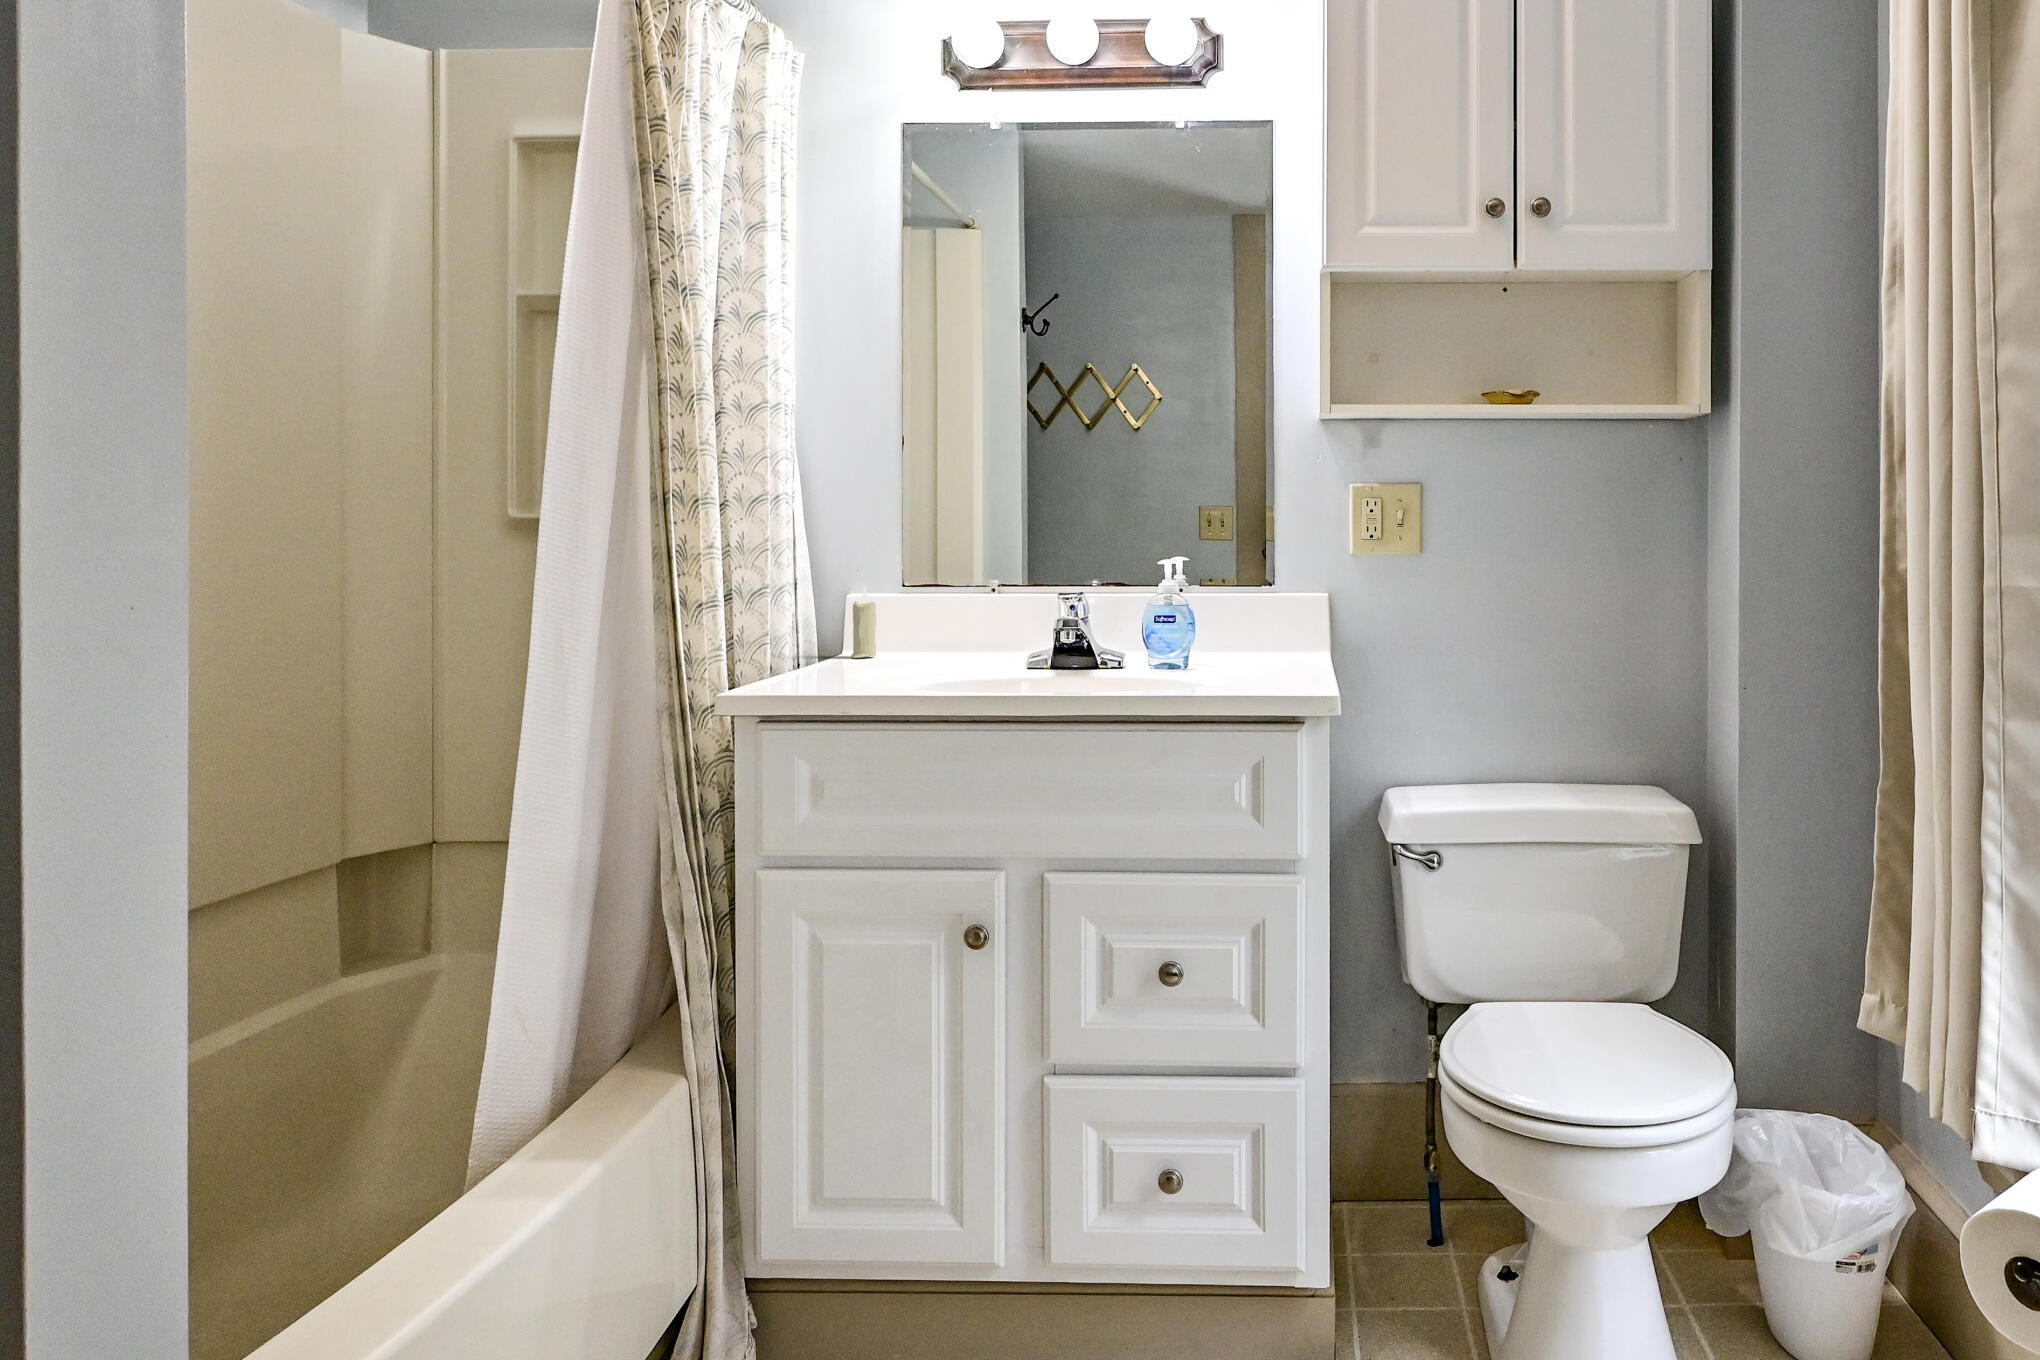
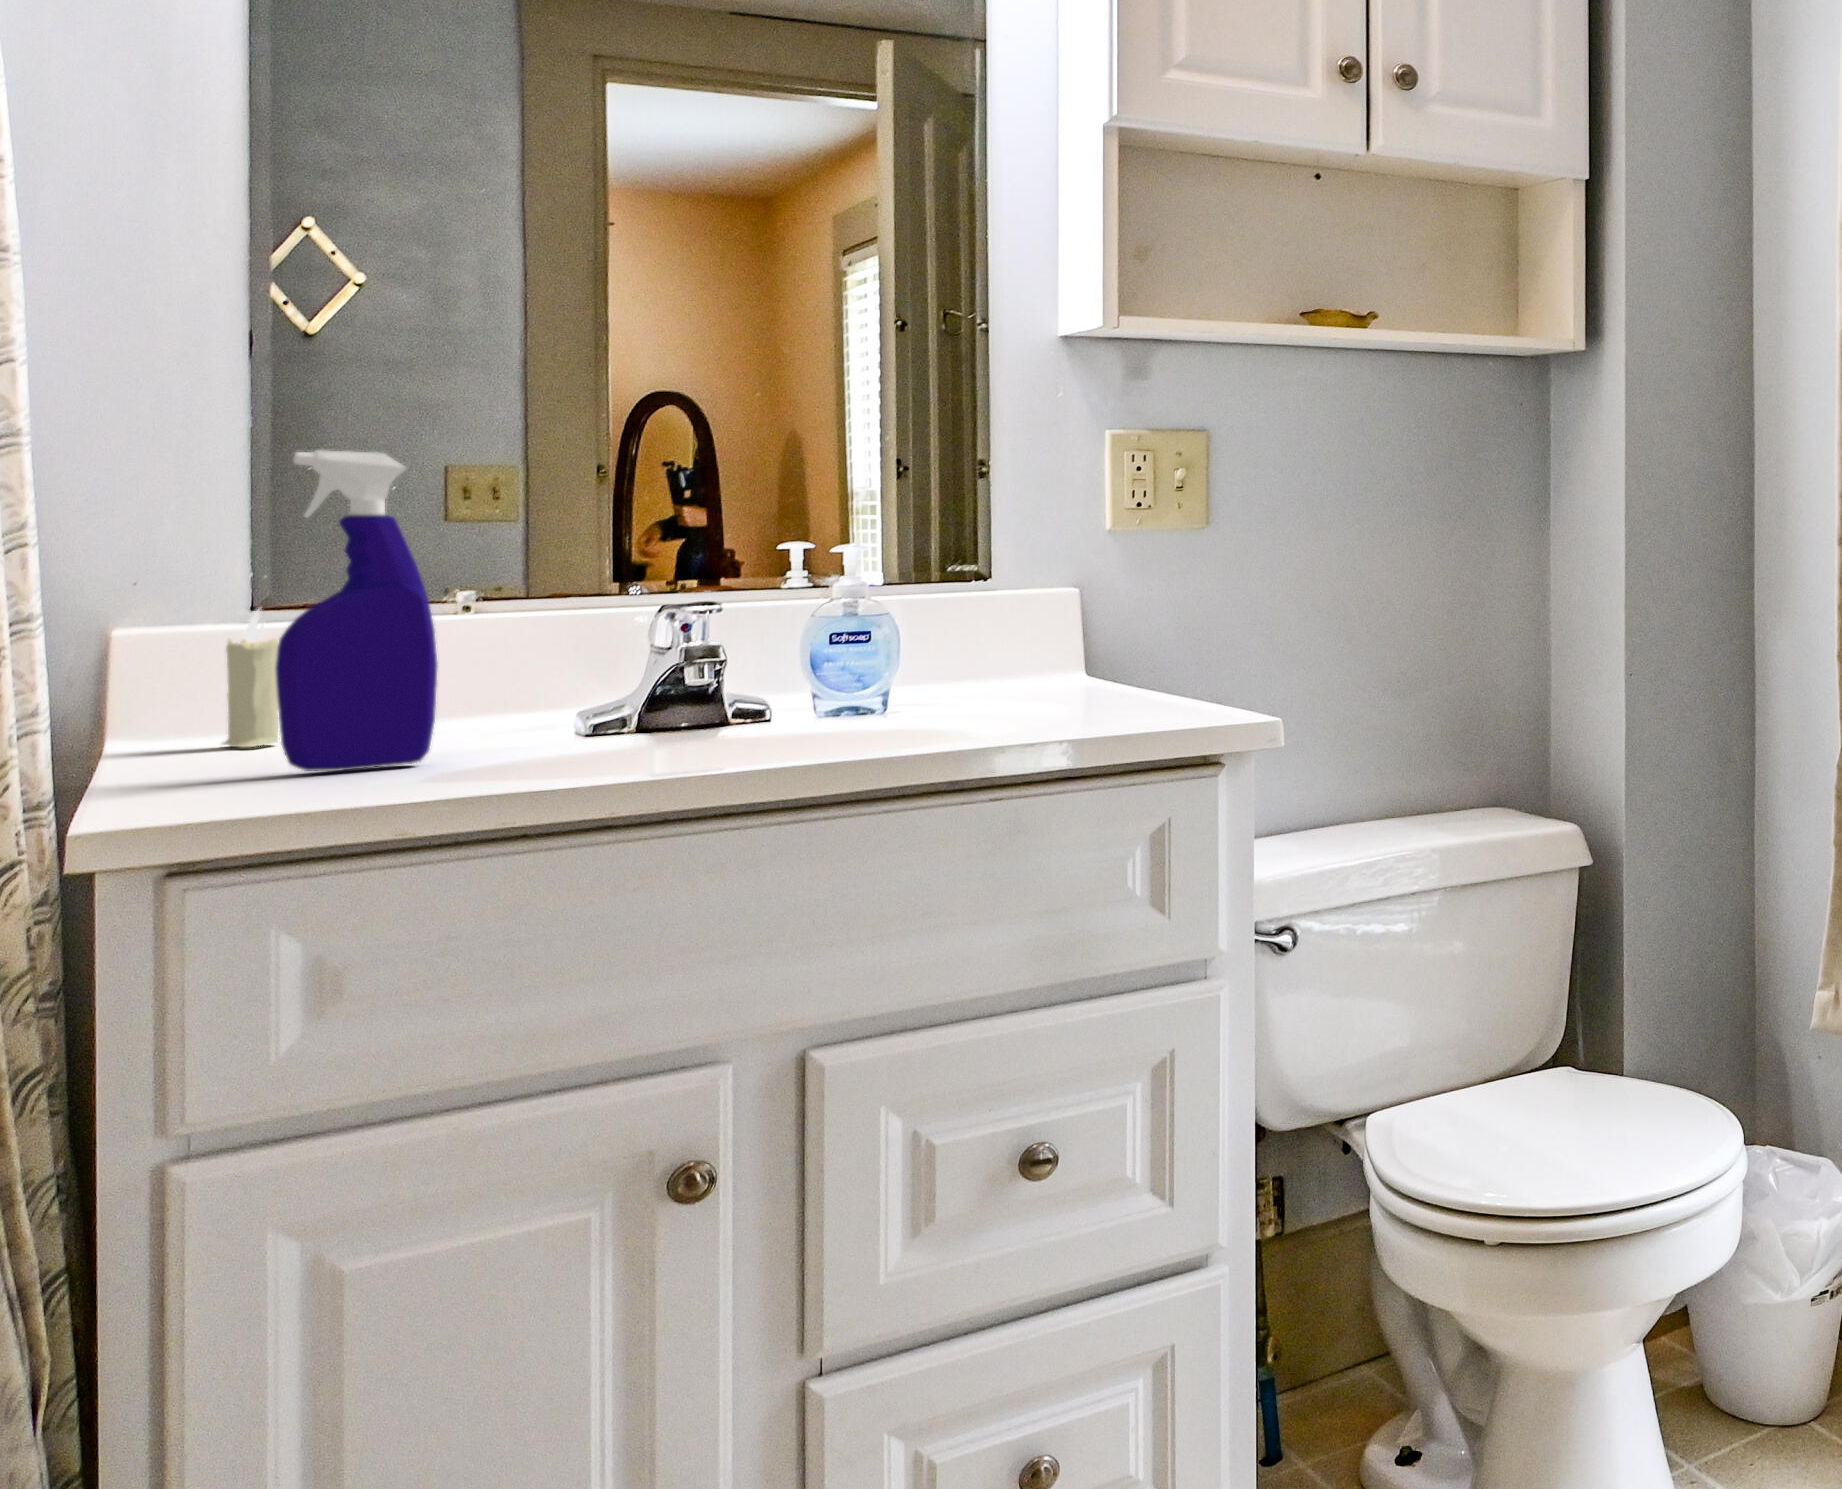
spray bottle: none [794,510,868,674] -> present [275,450,437,771]

